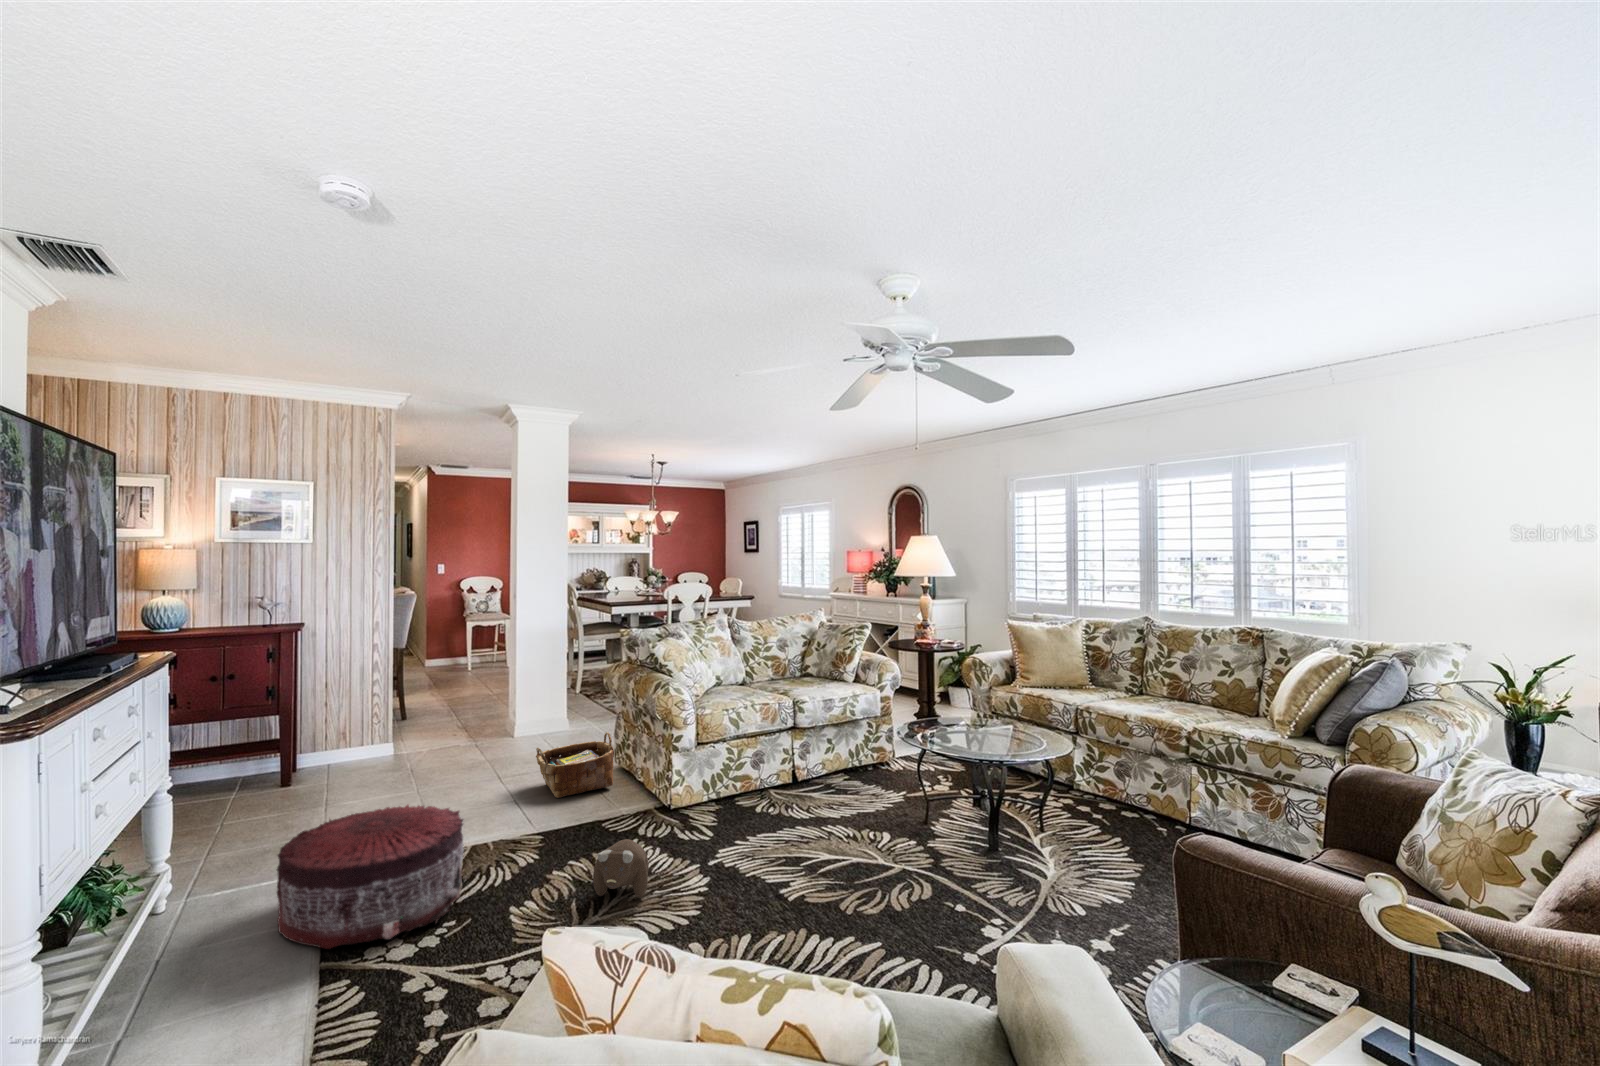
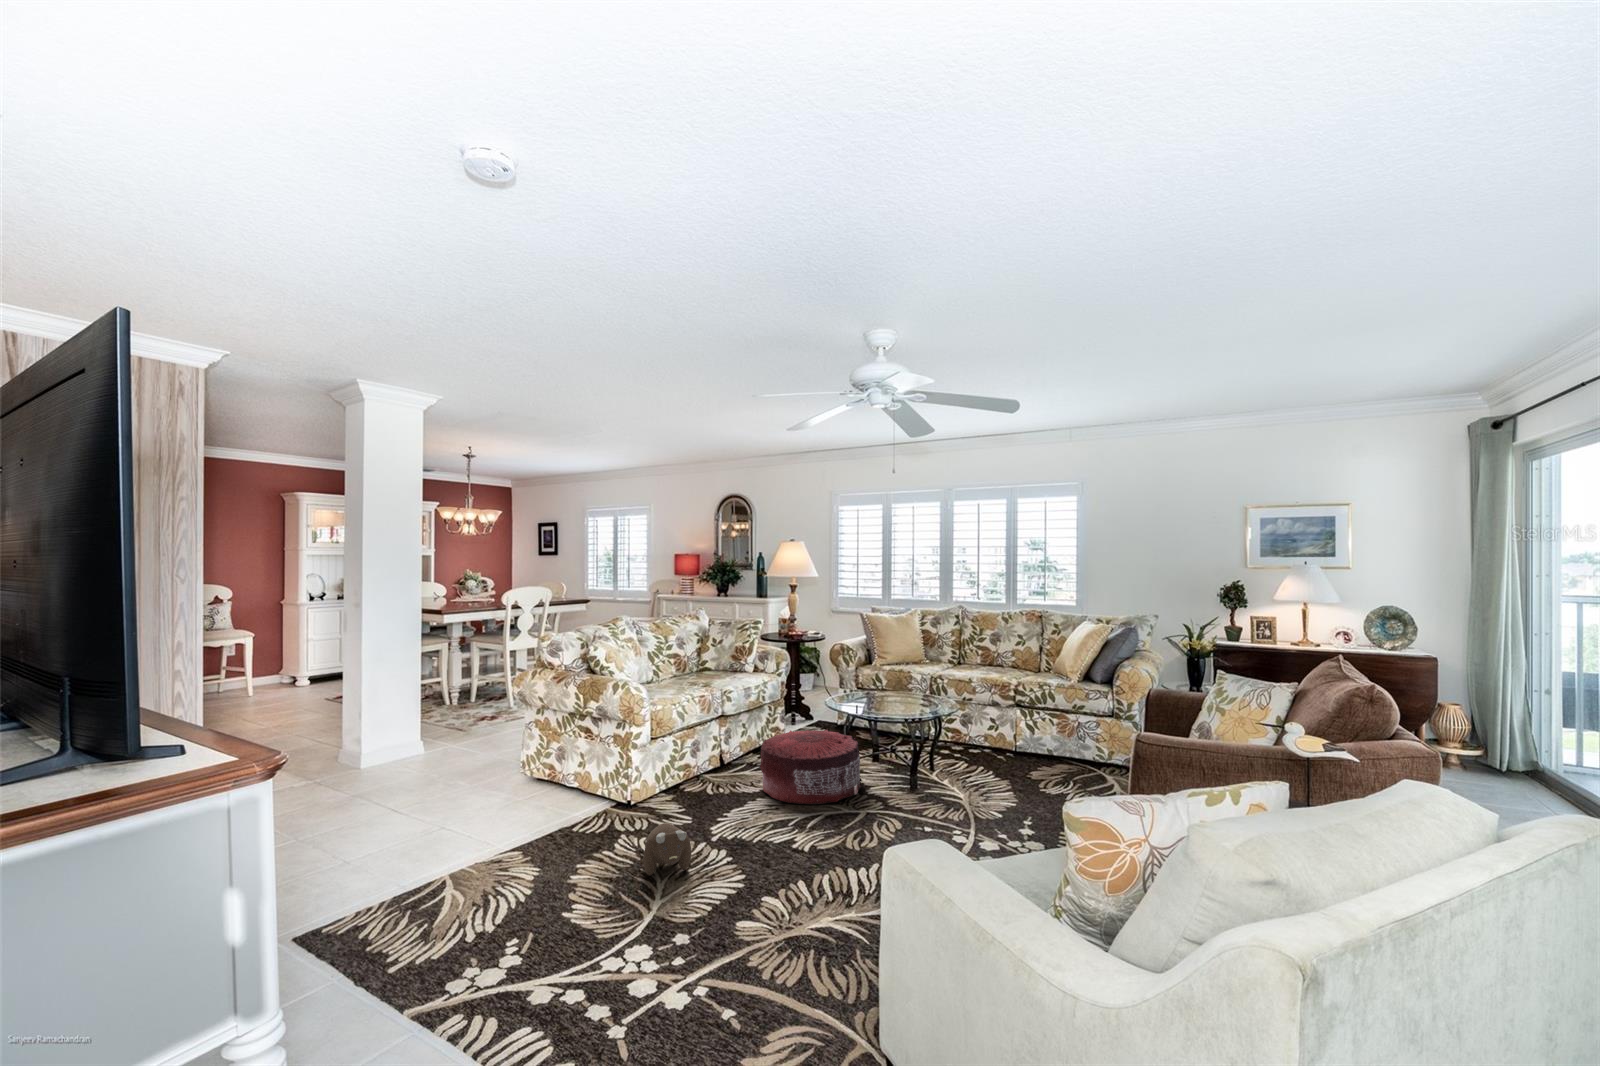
woven basket: present [536,732,614,798] -> none [479,740,558,809]
pouf: present [277,805,464,949] -> present [760,730,862,804]

